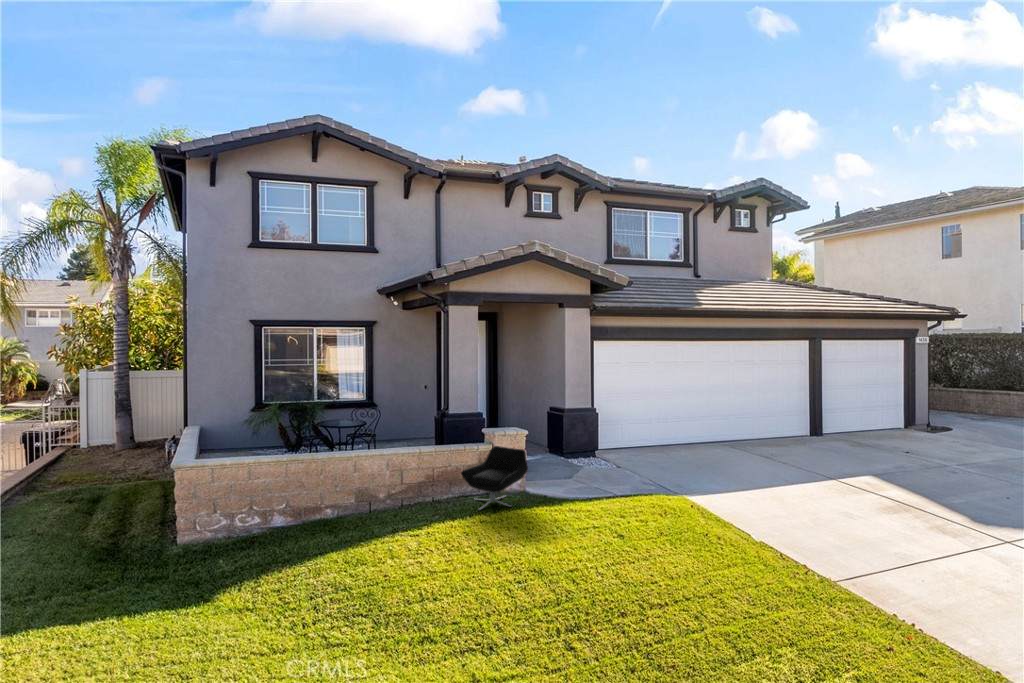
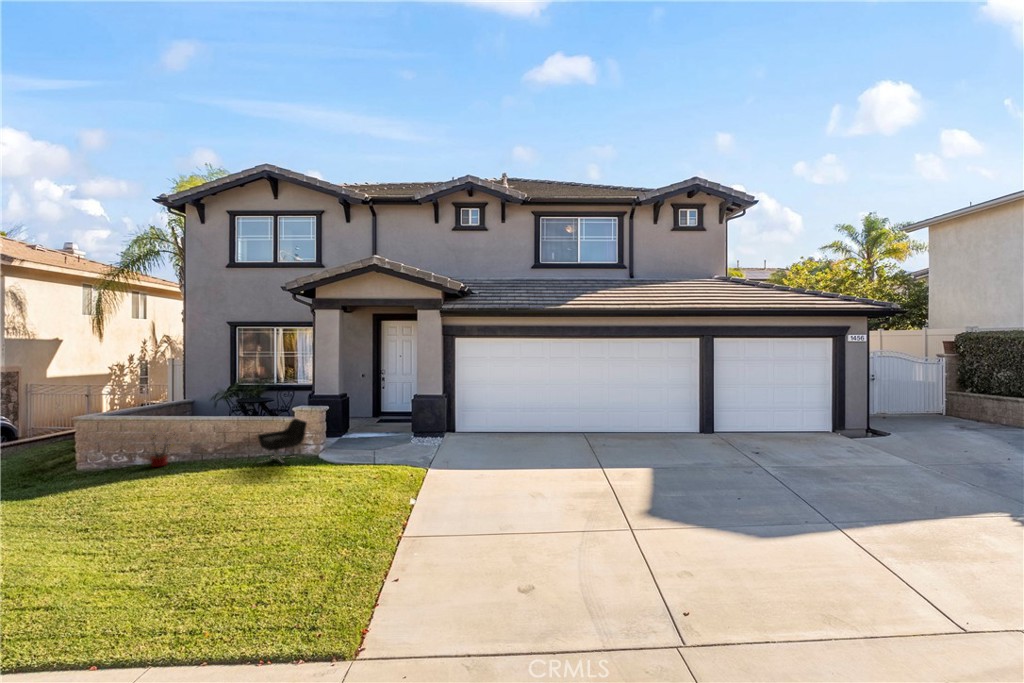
decorative plant: none [299,474,352,528] -> present [151,434,175,467]

